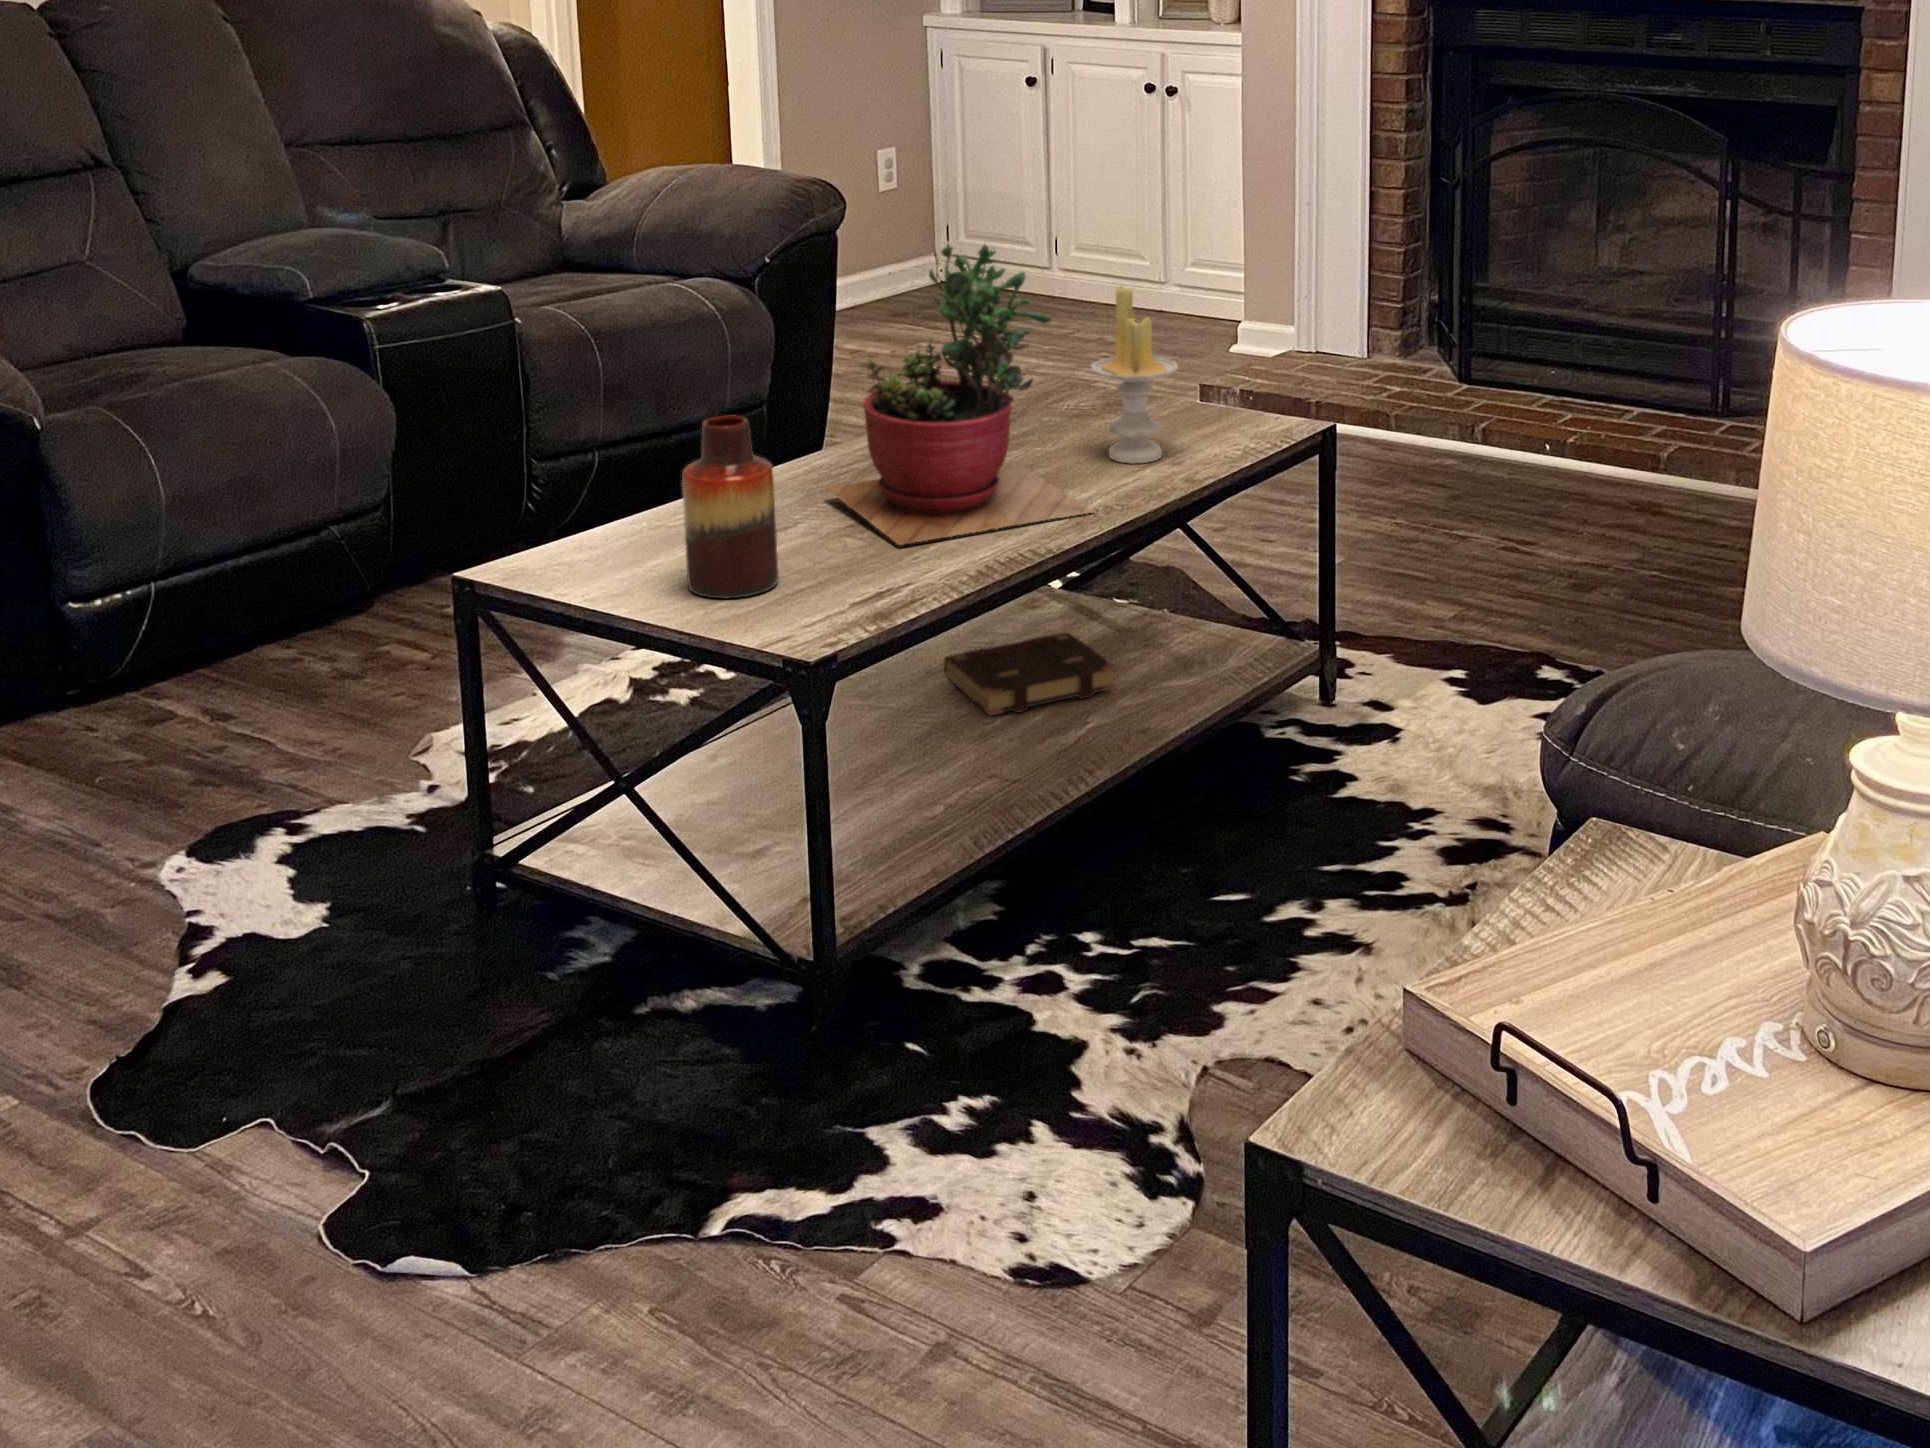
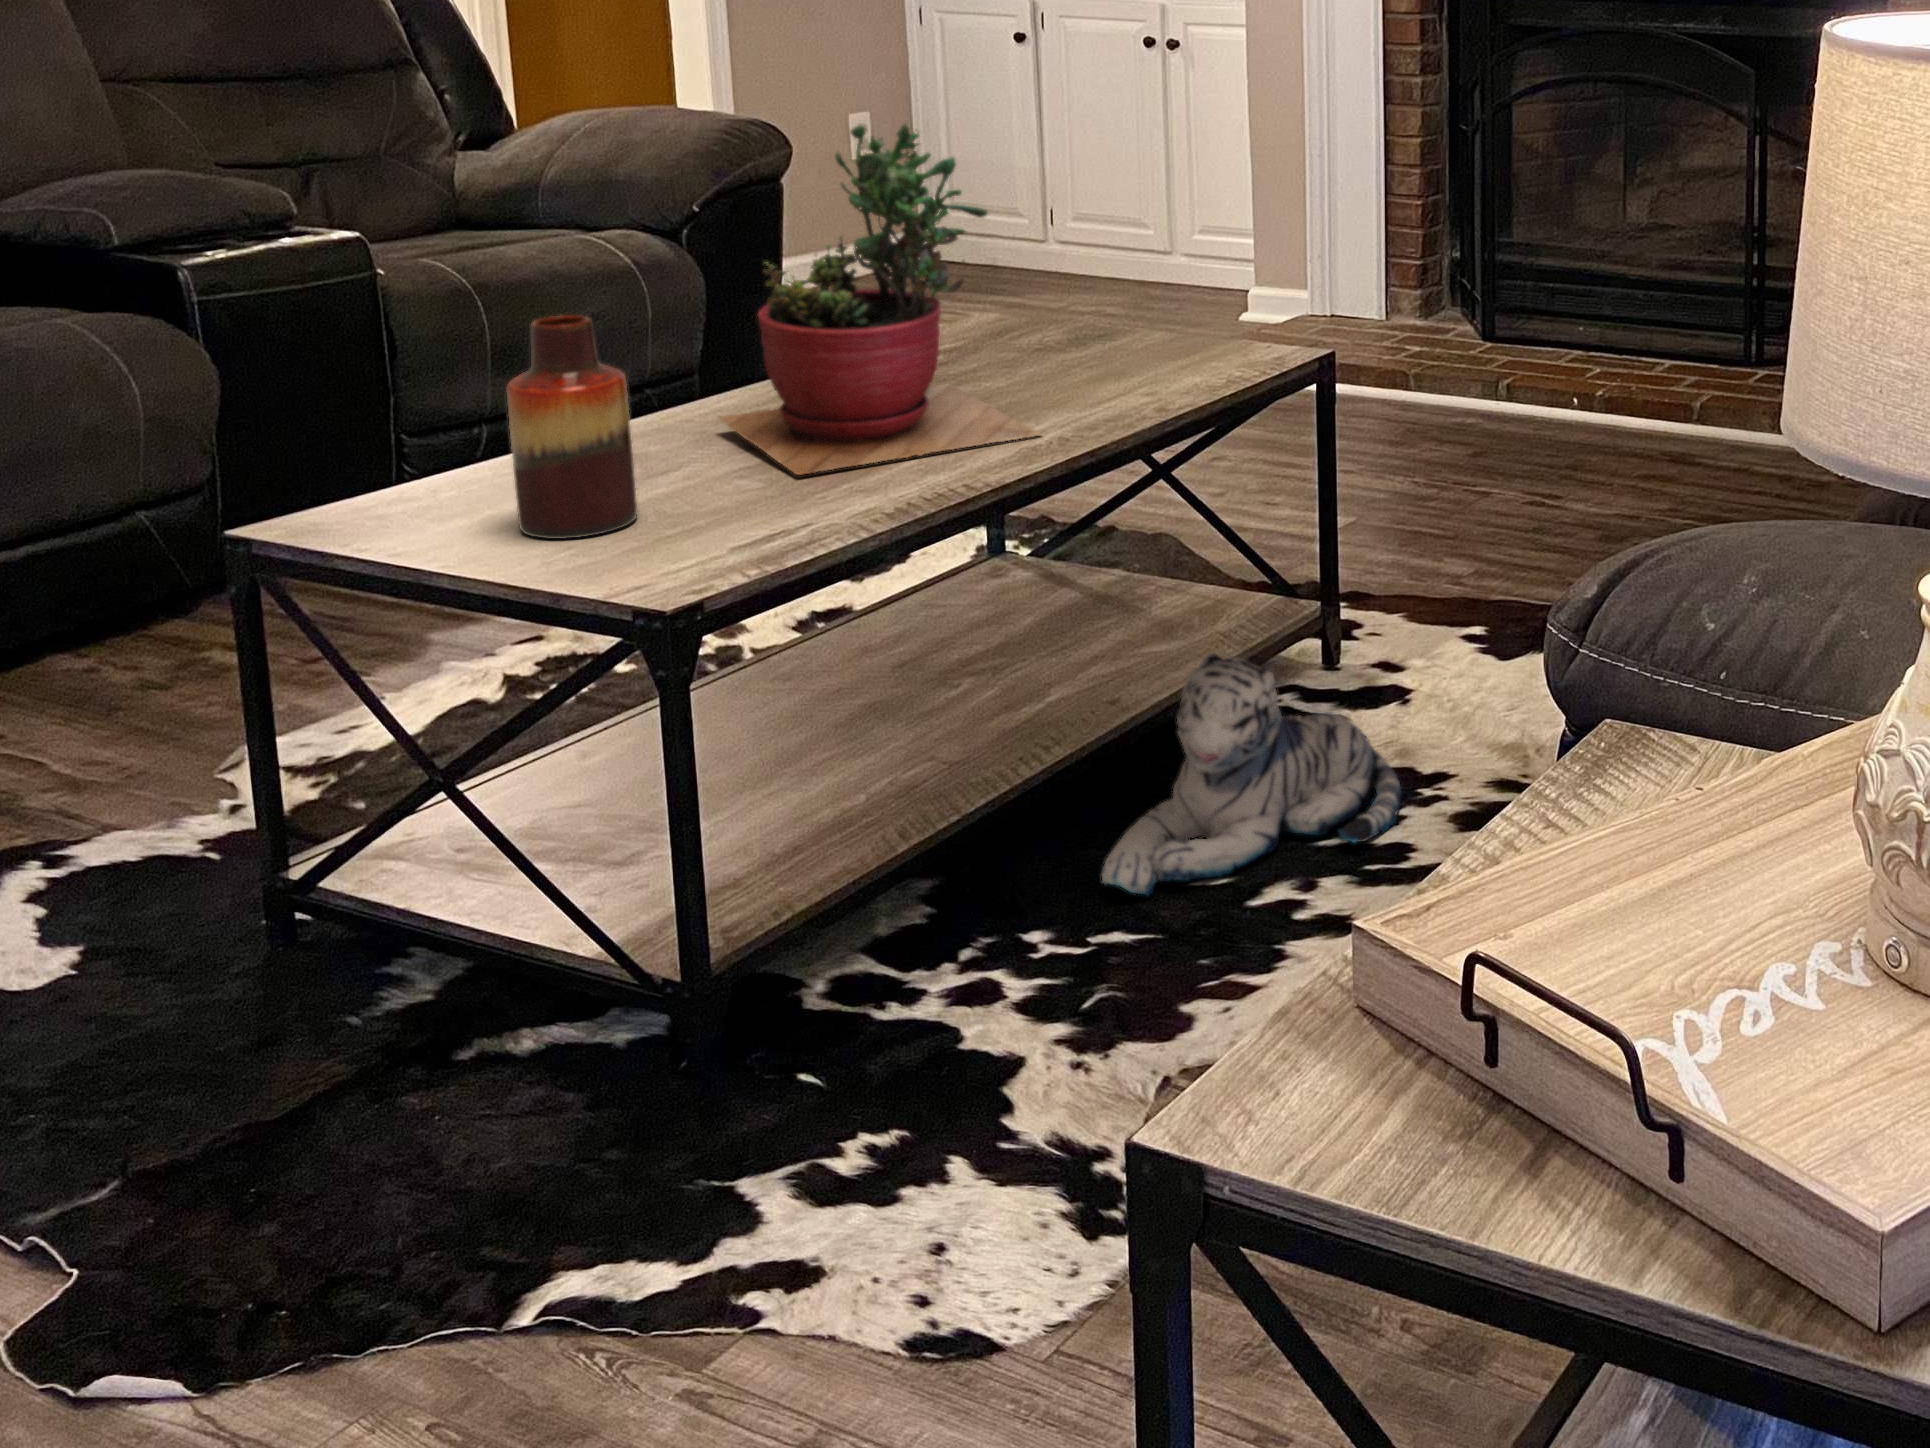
candle: present [1092,286,1178,463] -> none [1044,182,1146,387]
book: present [944,633,1116,715] -> none [876,588,1081,683]
plush toy: none [1141,705,1395,911] -> present [1101,653,1402,895]

